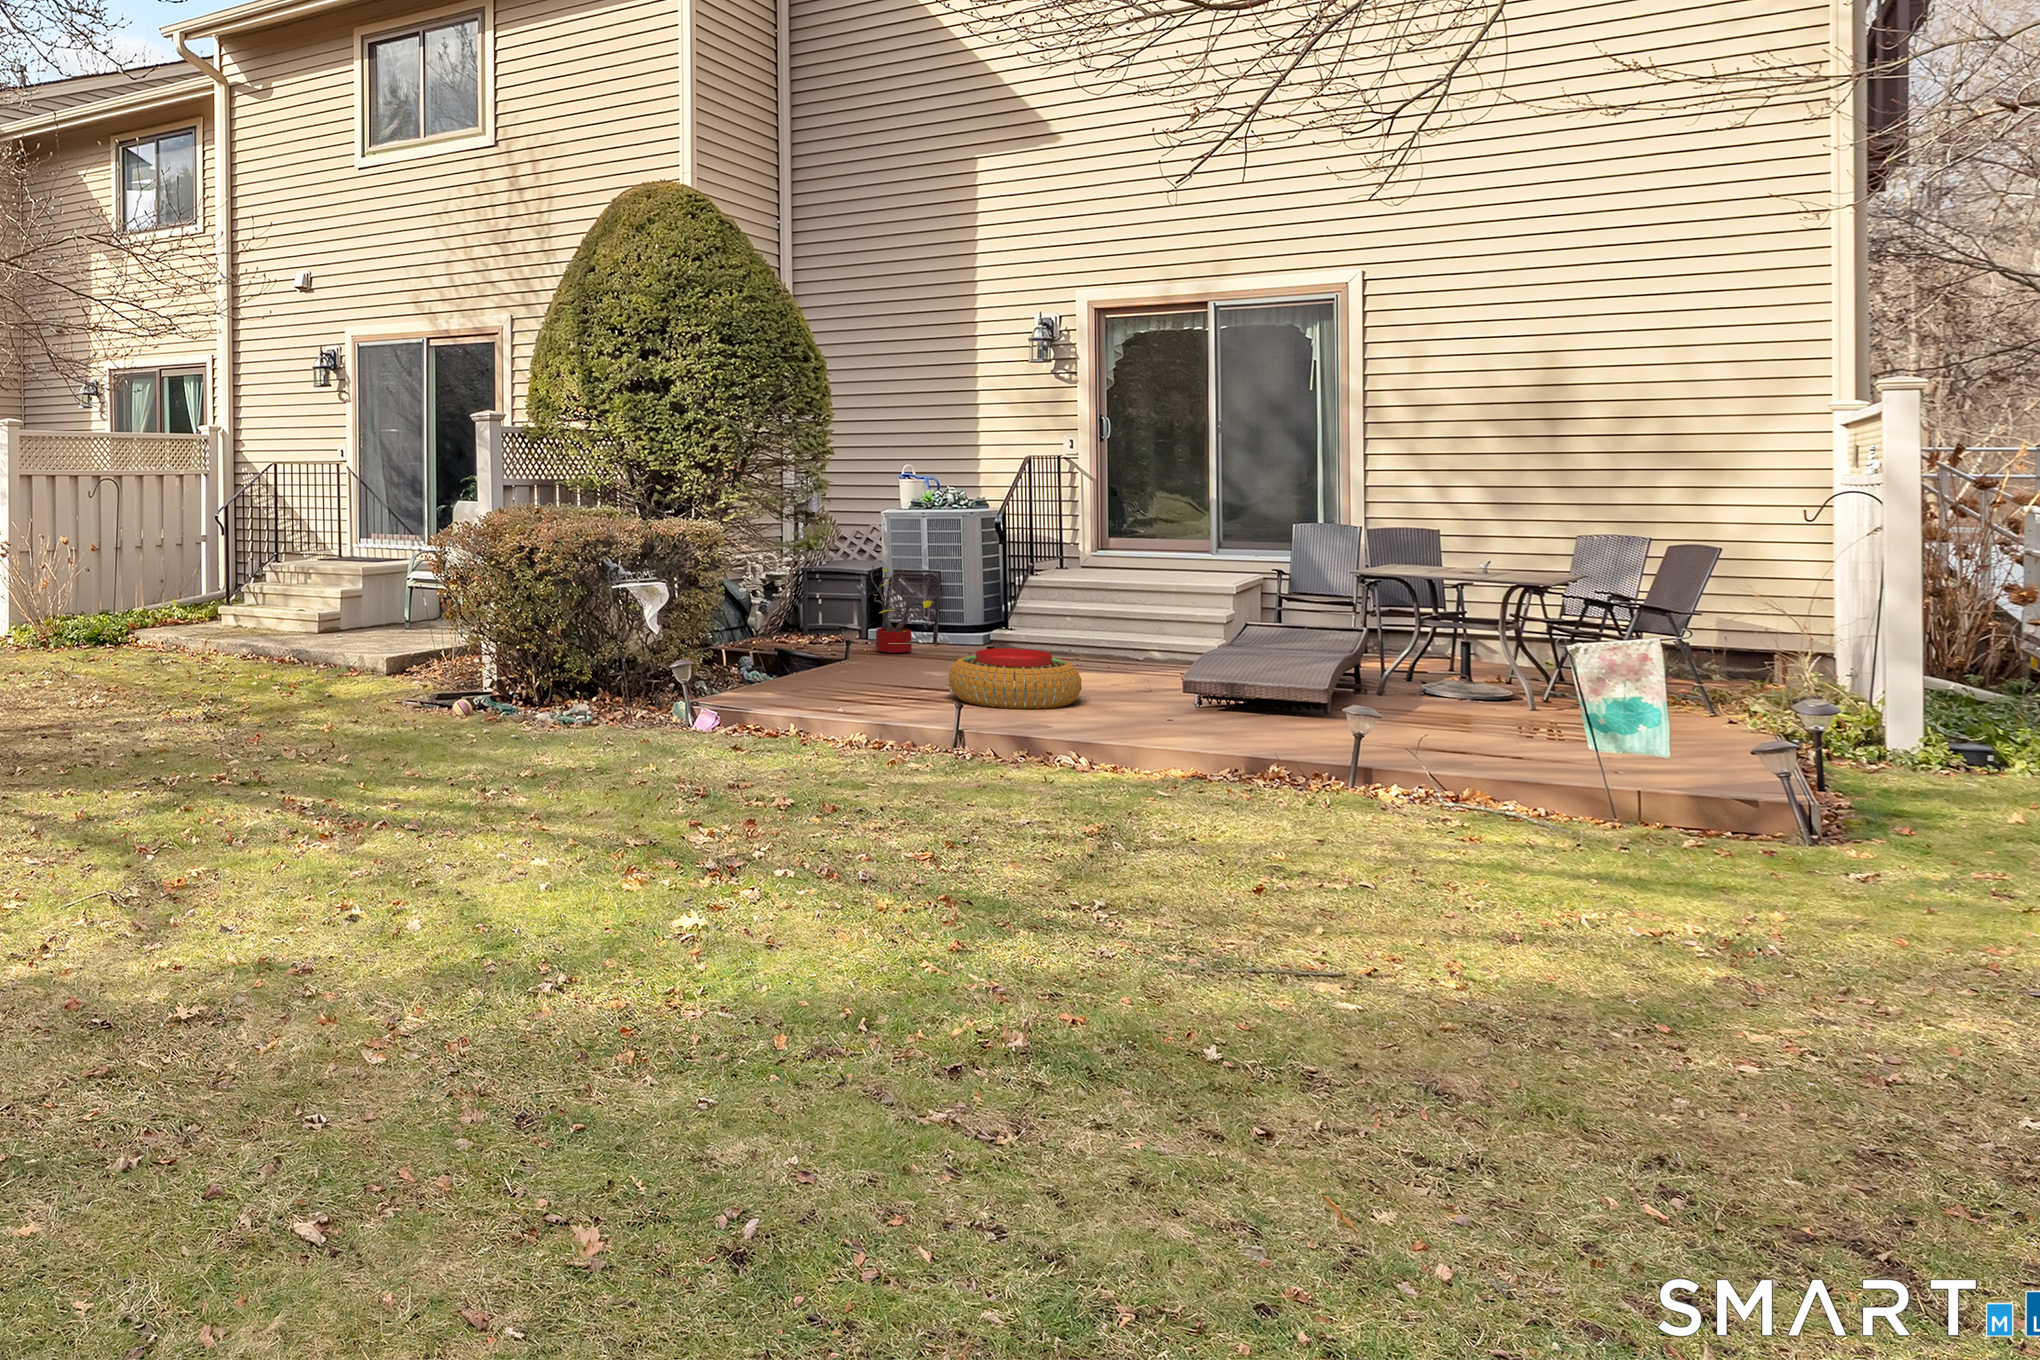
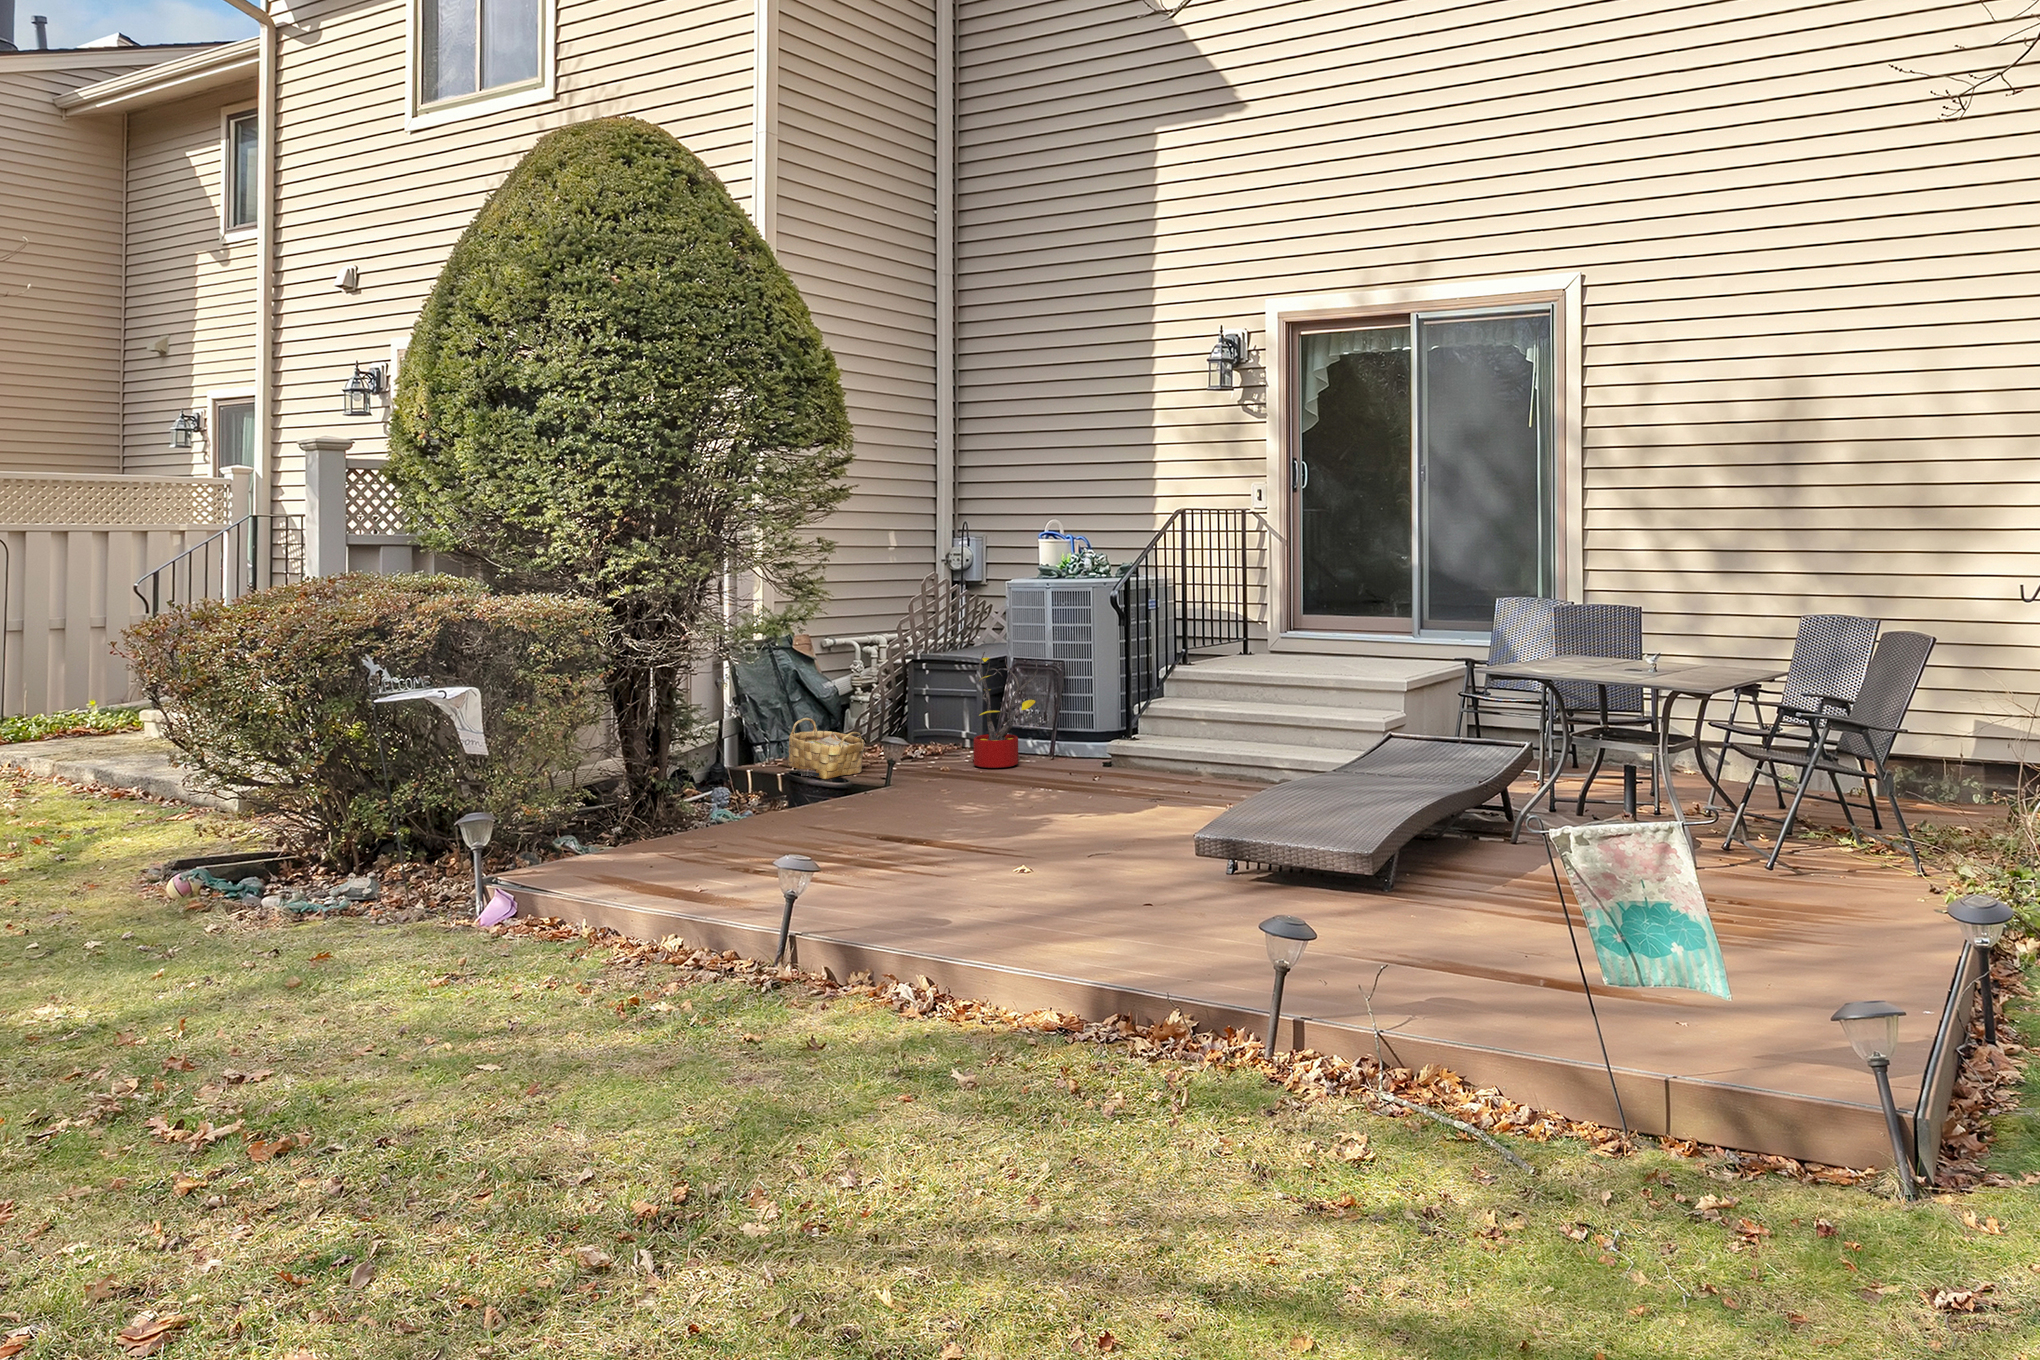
woven basket: none [742,614,802,659] -> present [788,718,864,779]
pouf: present [949,648,1082,709] -> none [919,779,1093,869]

